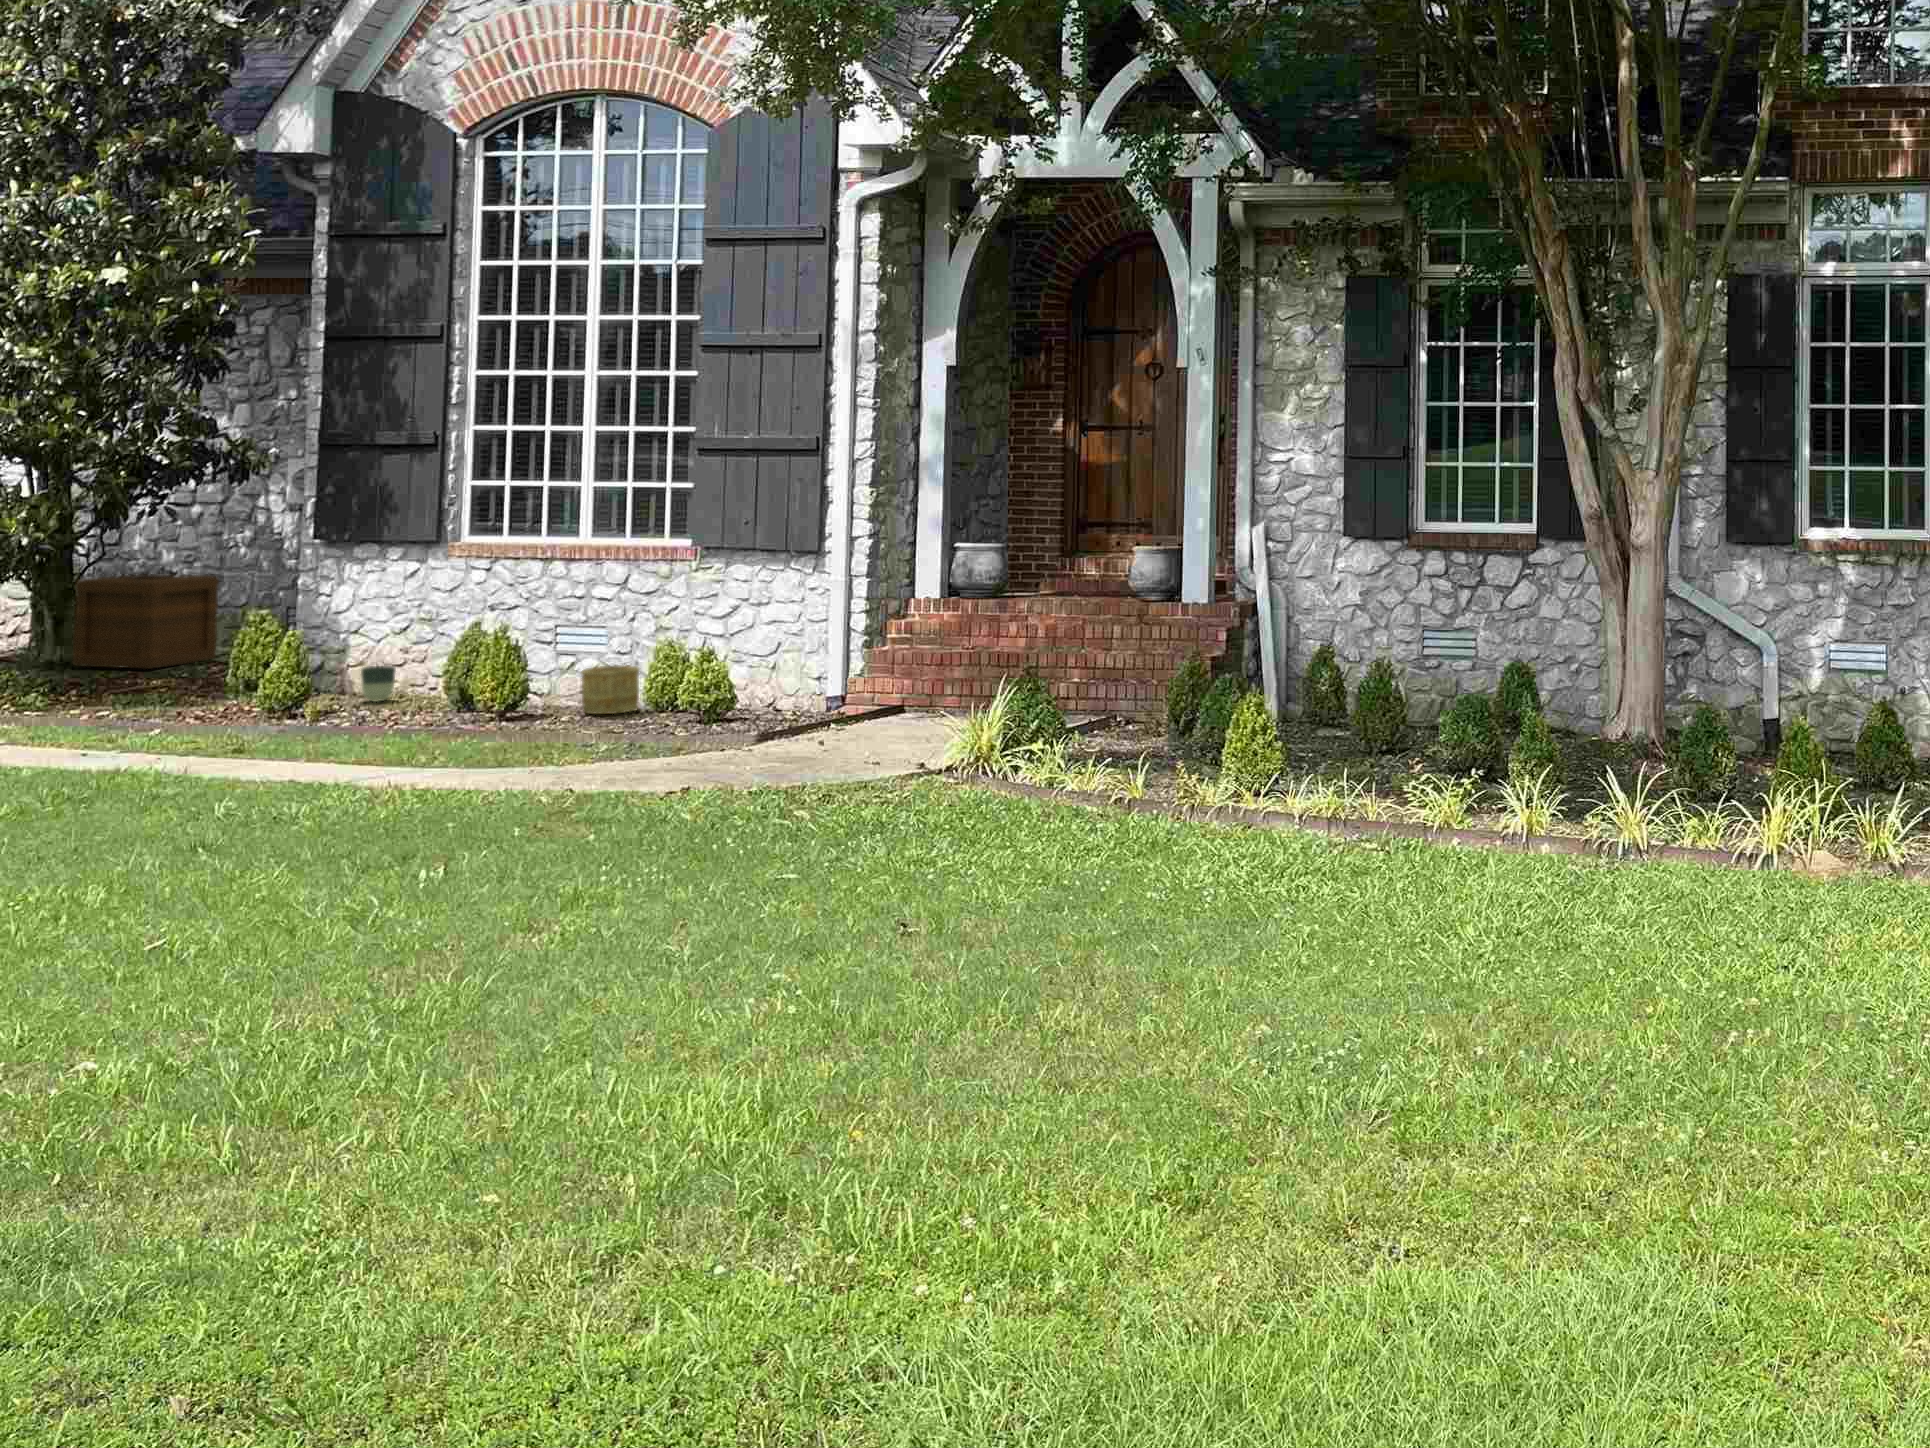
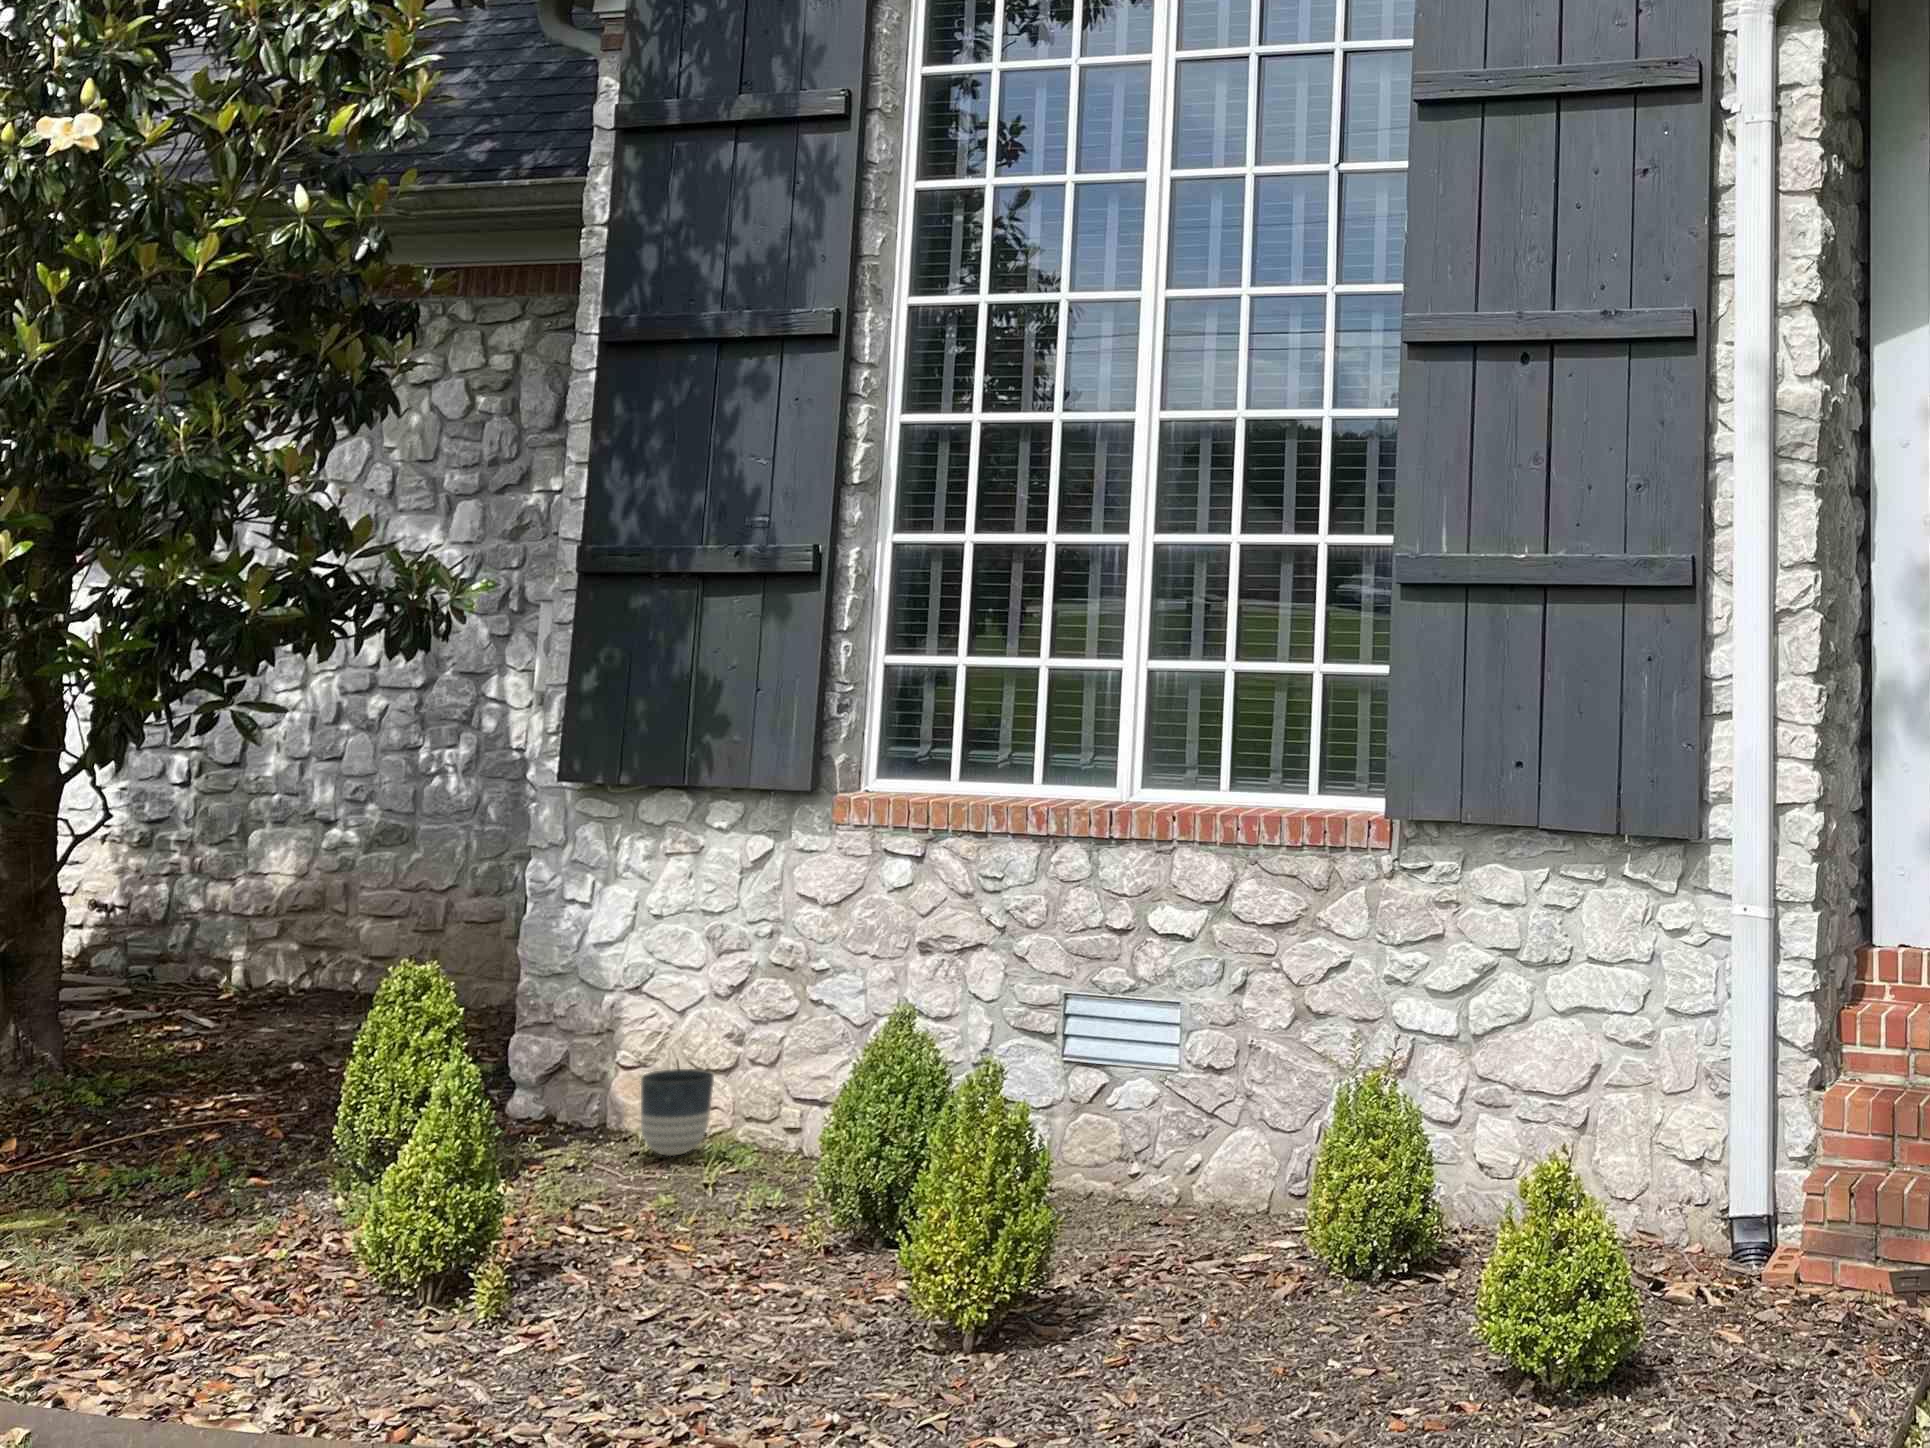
wooden crate: present [72,574,219,669] -> none [114,829,398,1030]
wooden bucket: present [581,665,640,714] -> none [1129,1099,1262,1232]

